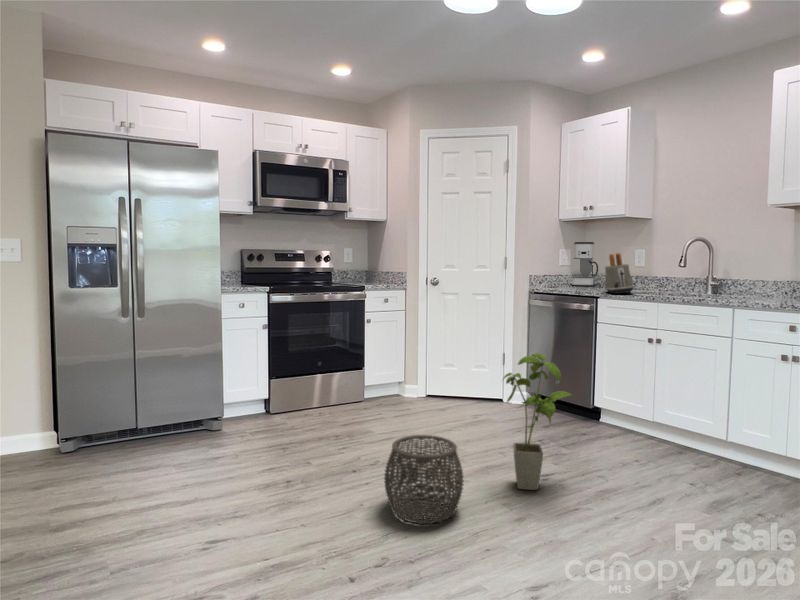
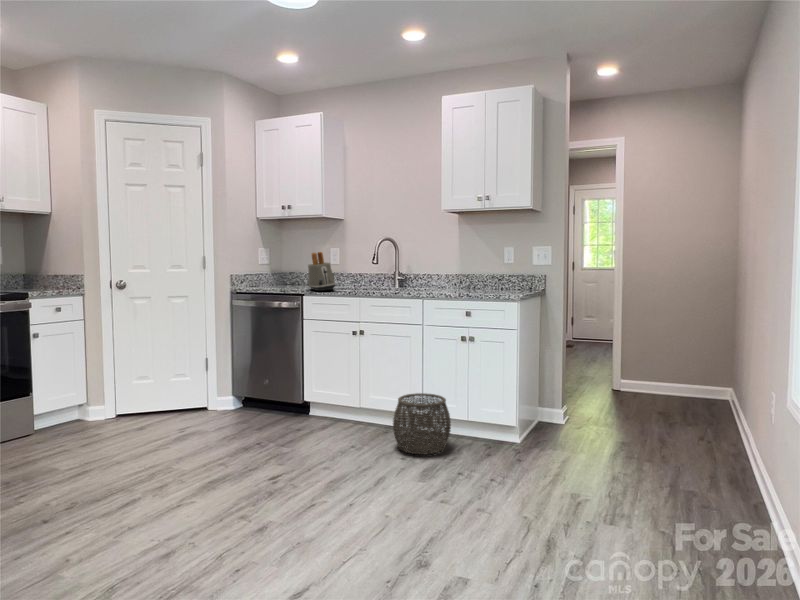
coffee maker: present [572,242,598,286] -> none [273,240,297,283]
house plant: present [503,353,571,490] -> none [225,356,298,496]
woven basket: present [384,435,464,524] -> present [393,393,451,455]

